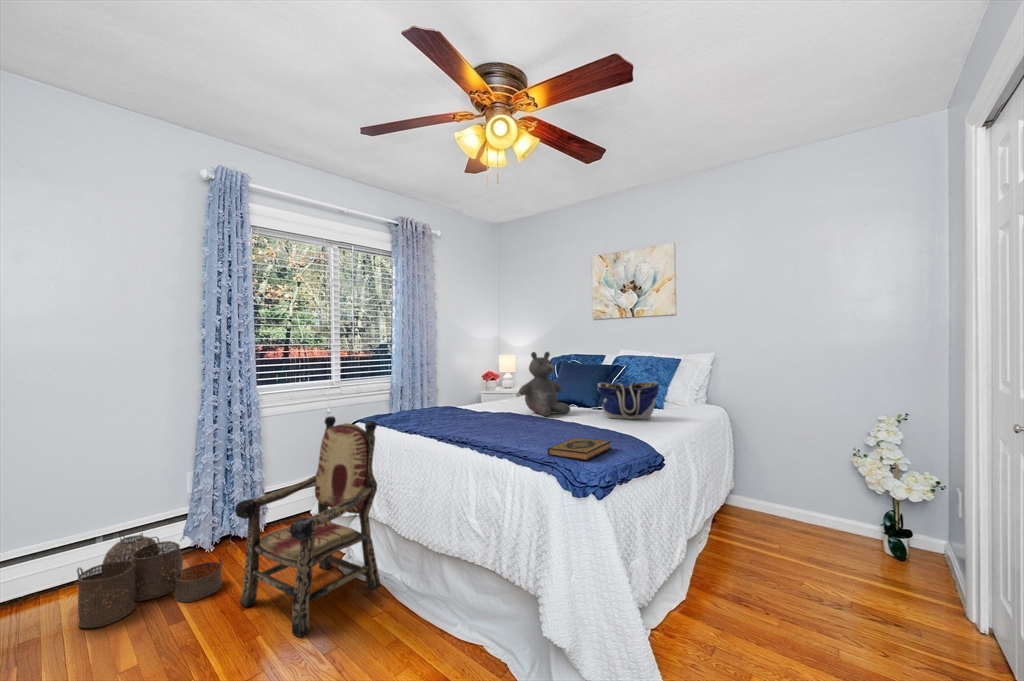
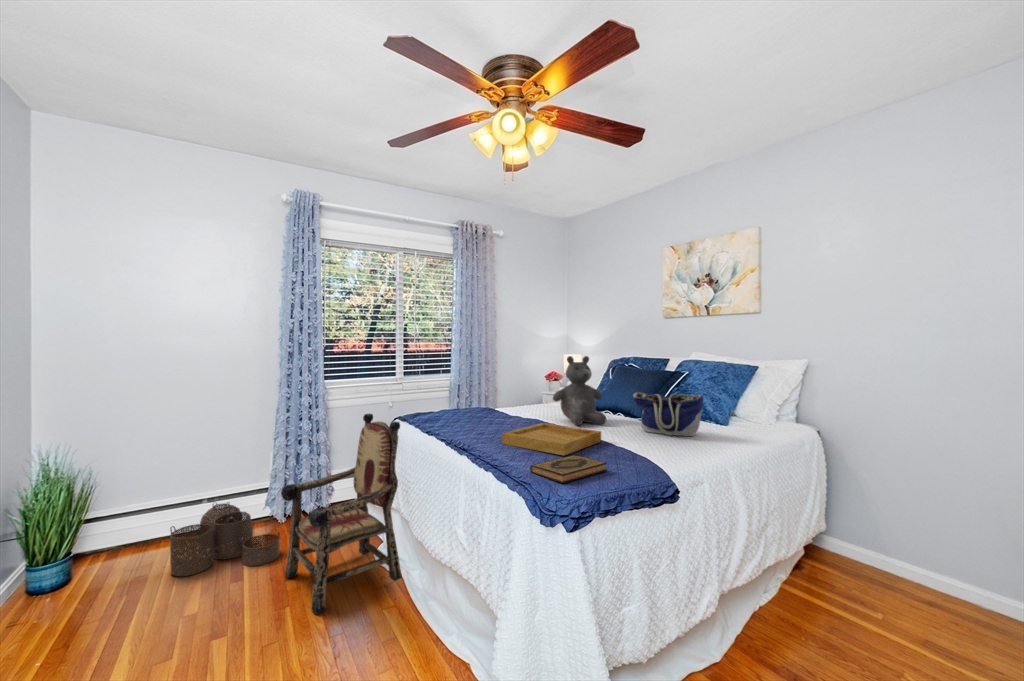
tray: none [495,415,581,440] -> present [502,423,601,456]

